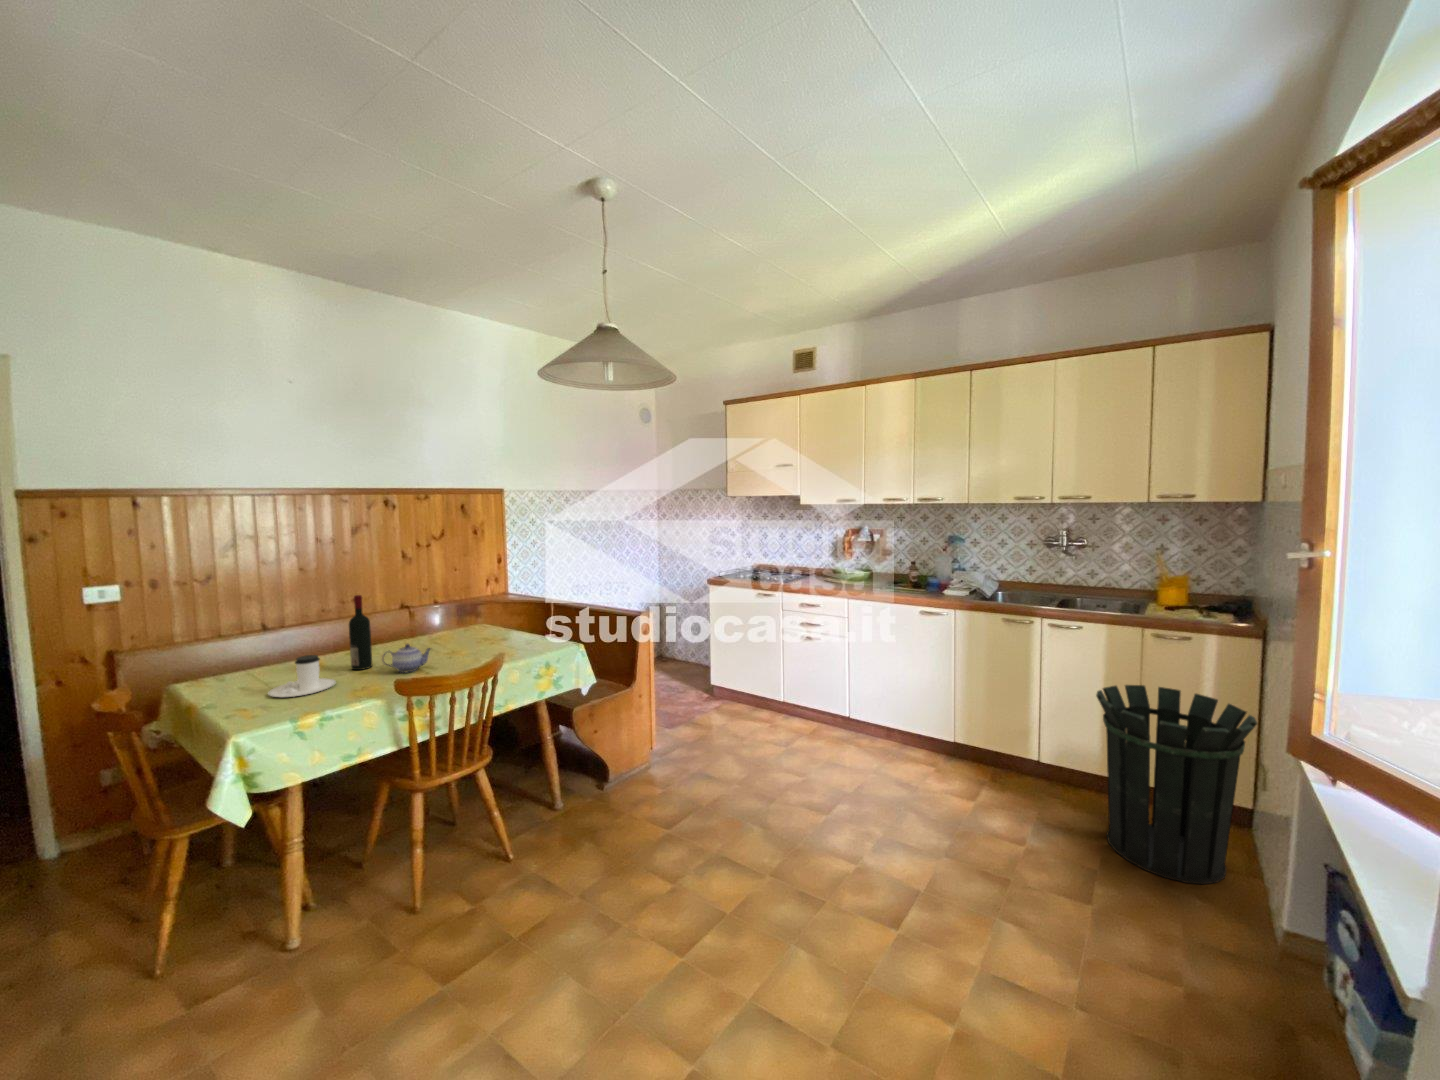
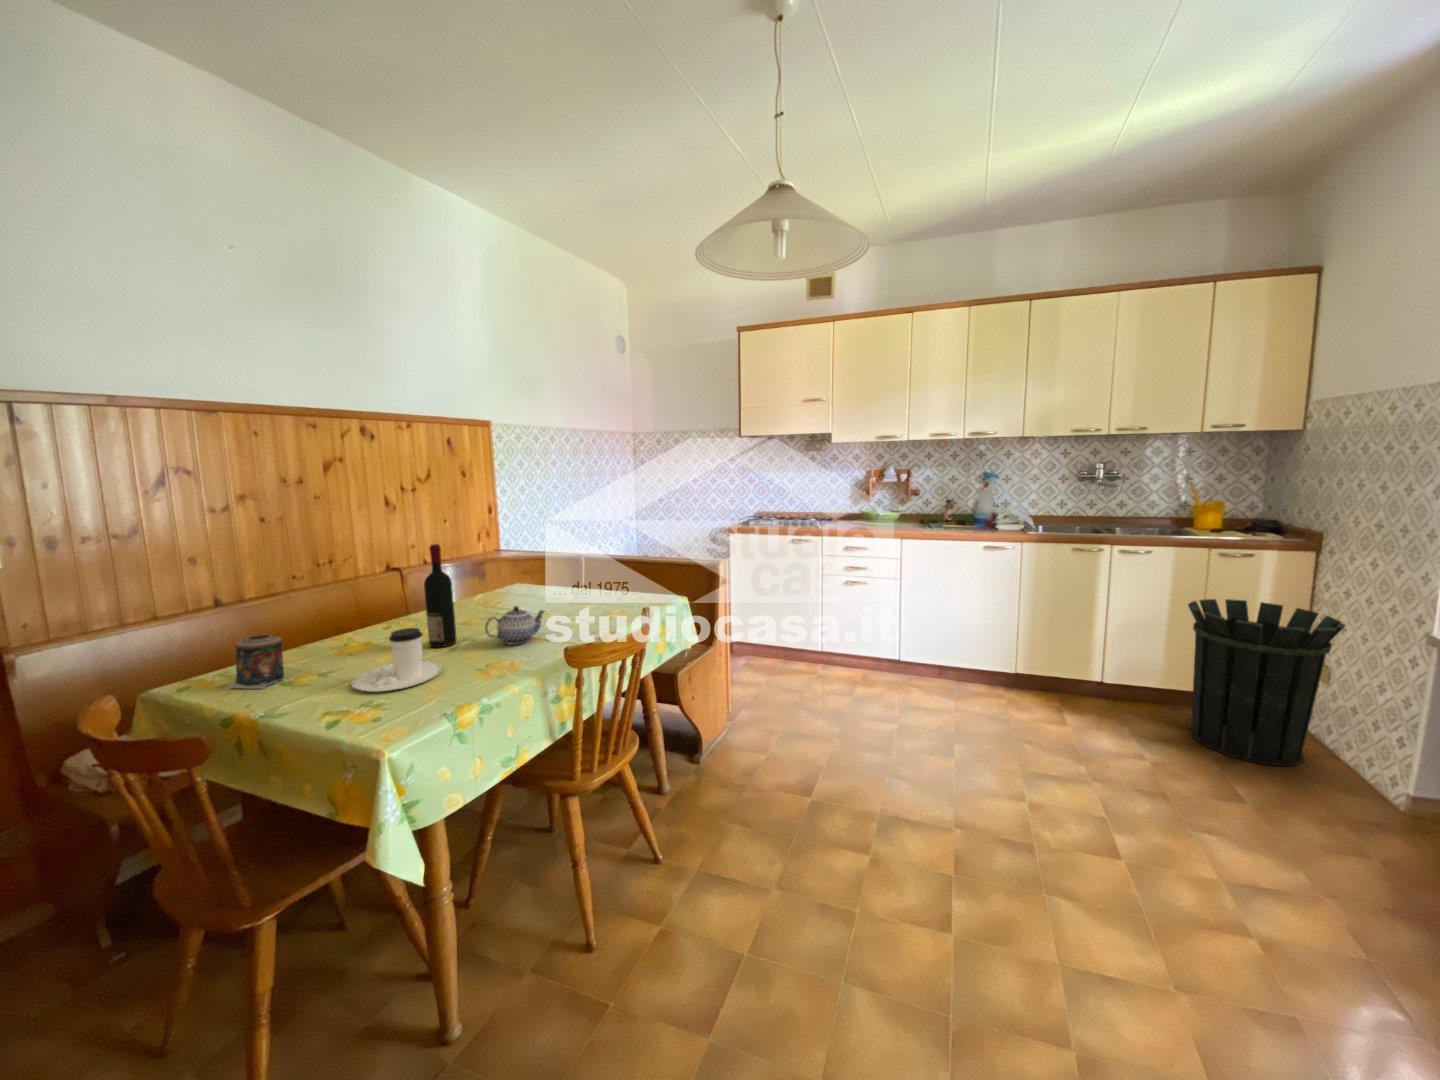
candle: none [210,652,247,688] -> present [230,635,284,689]

